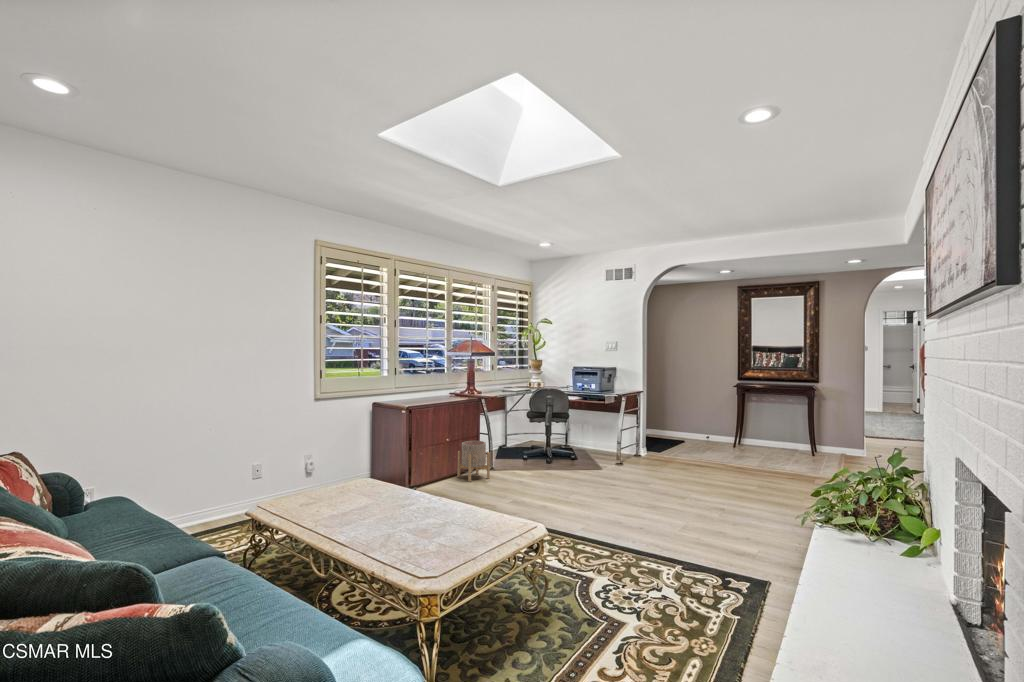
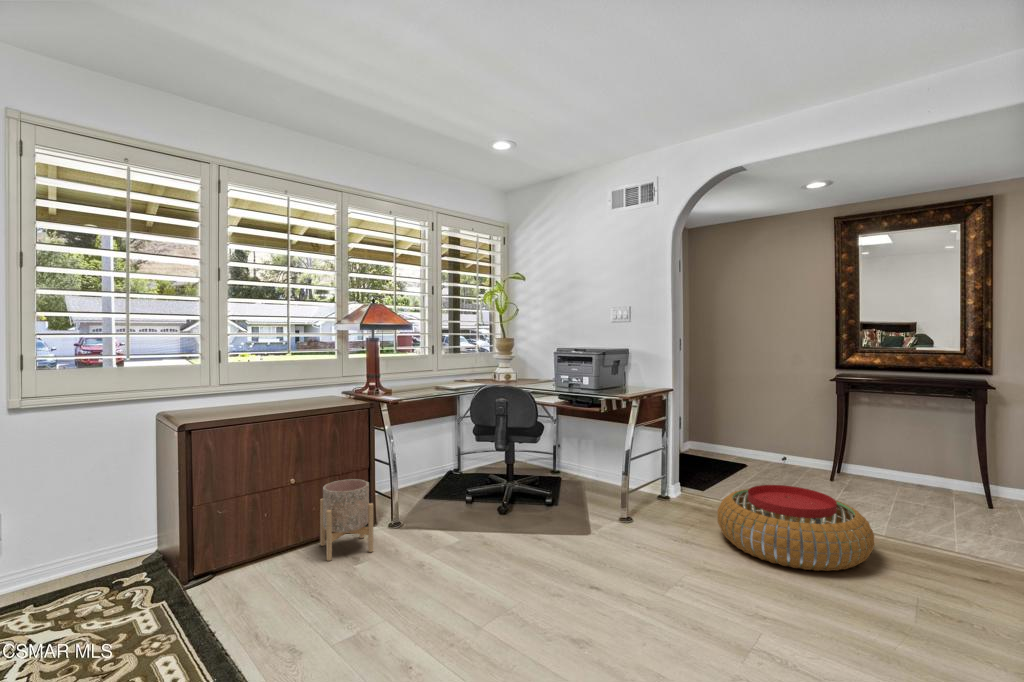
pouf: none [669,443,746,480] -> present [717,485,874,571]

